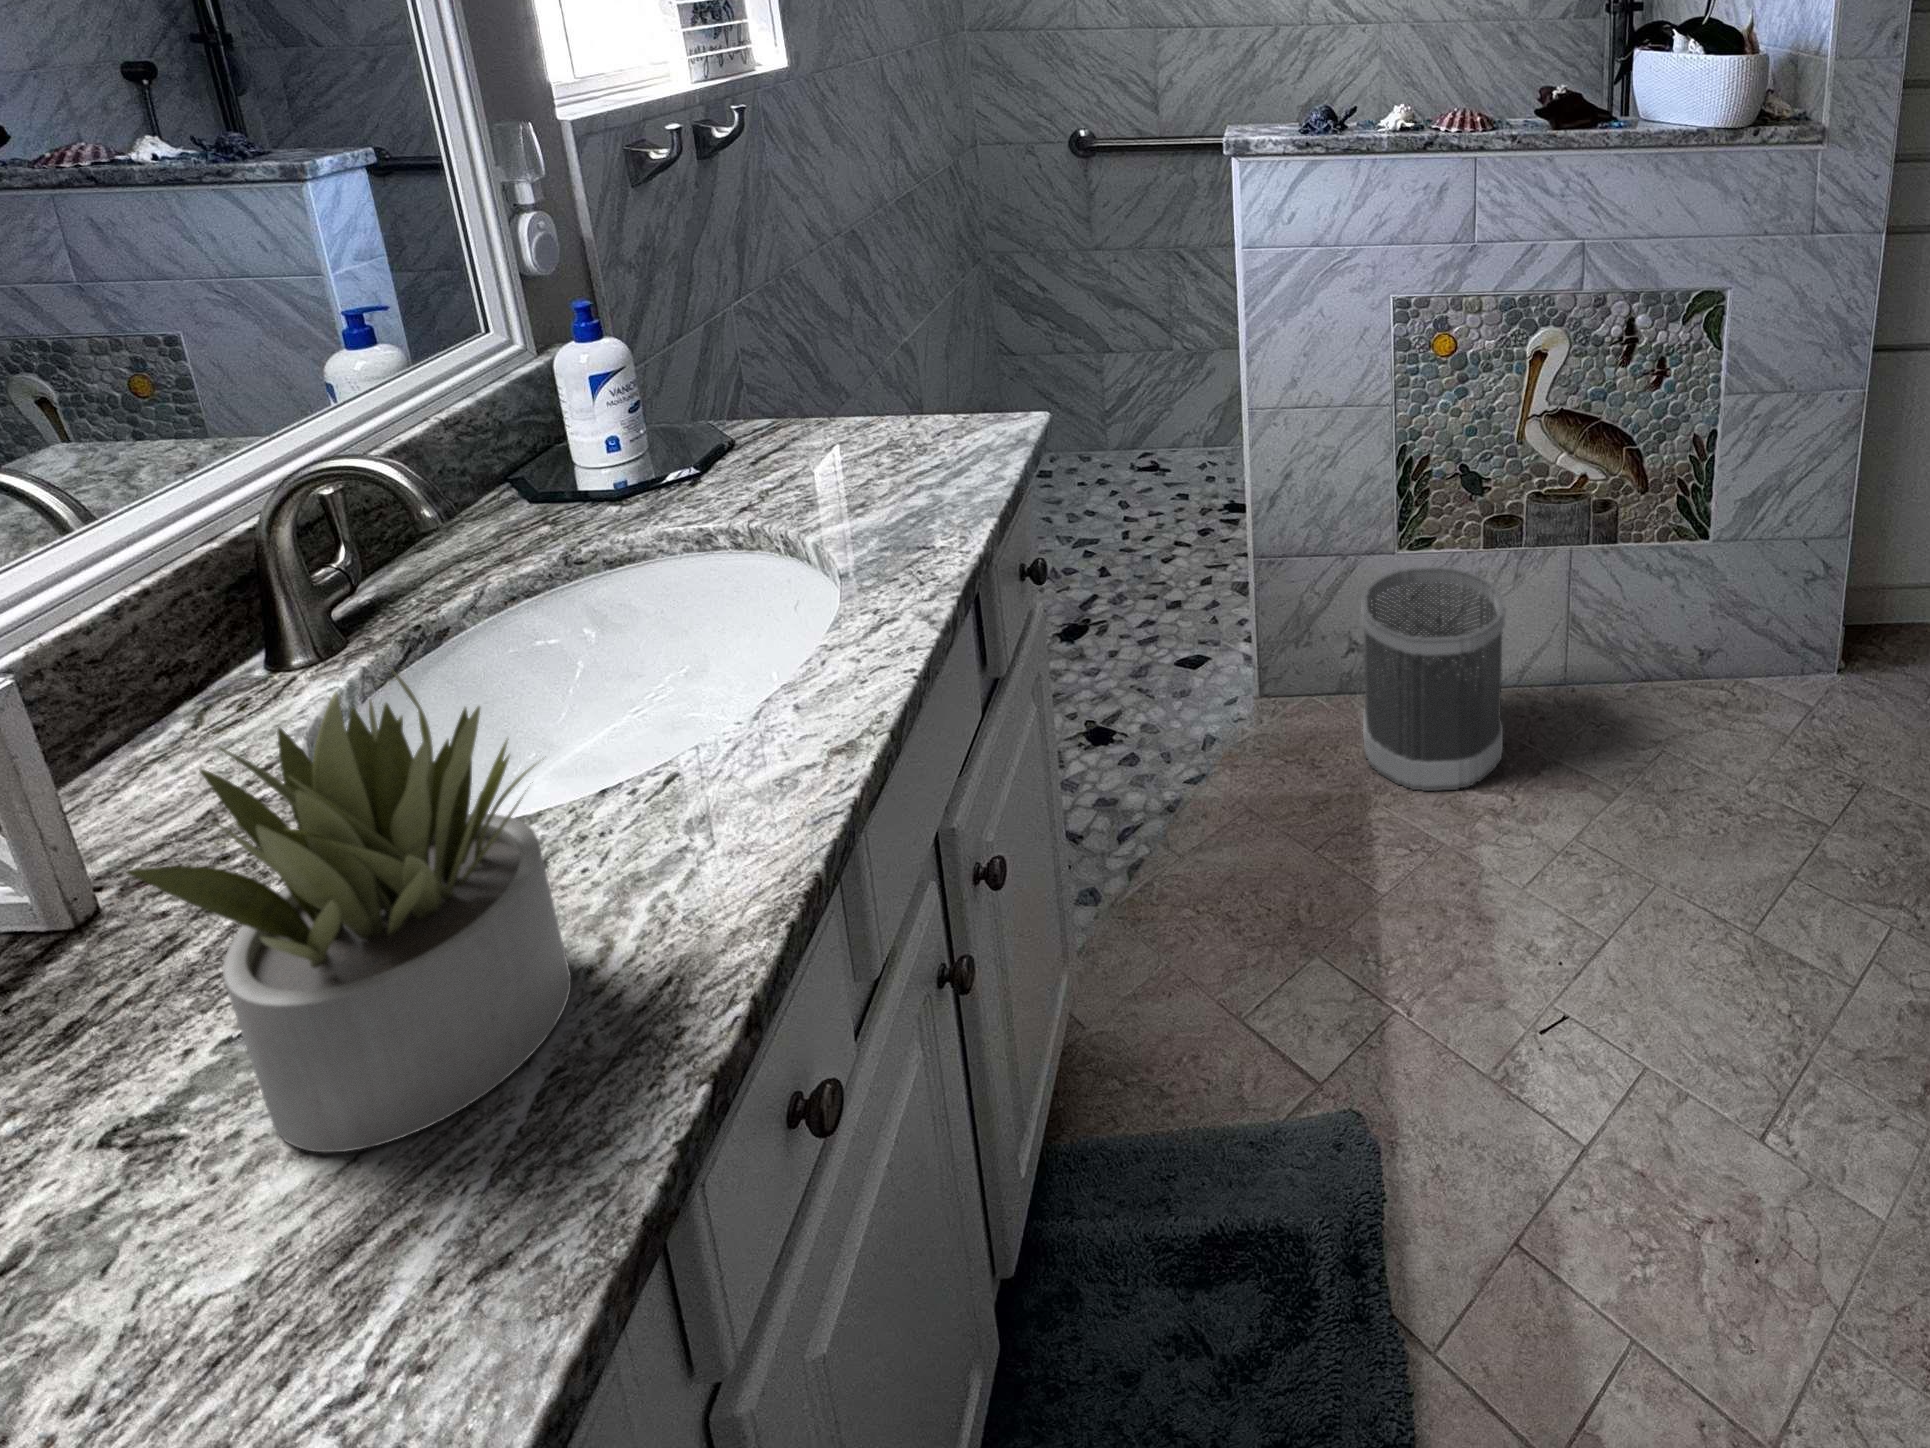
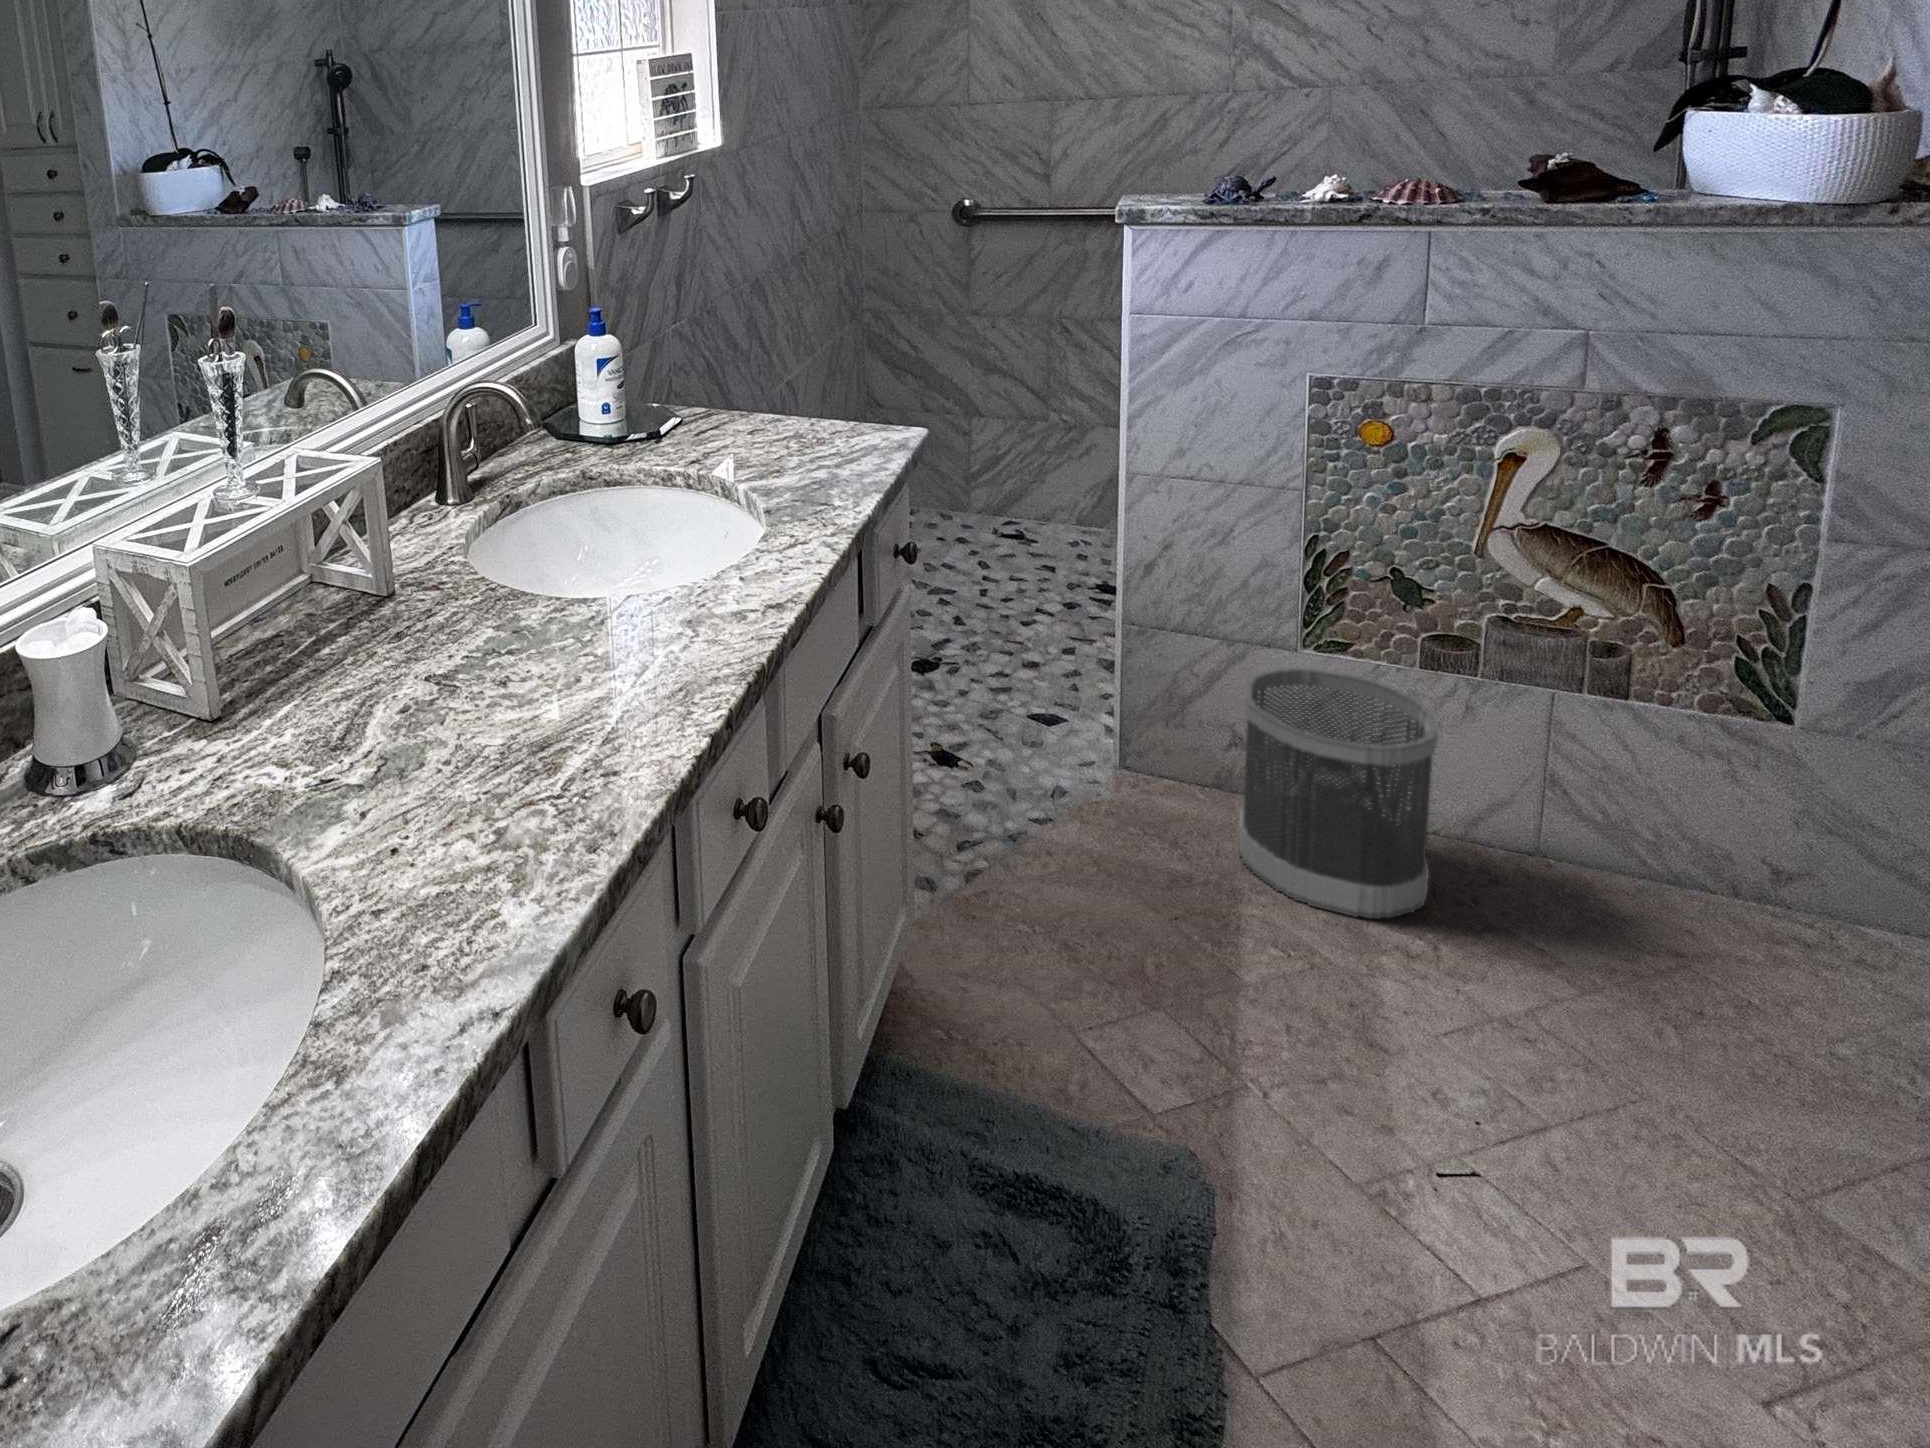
succulent plant: present [126,669,571,1152] -> none [486,470,637,701]

